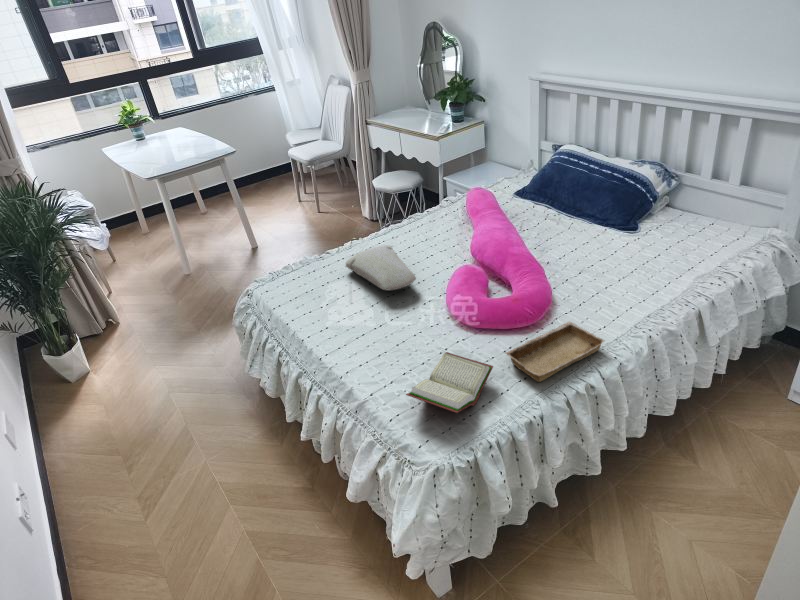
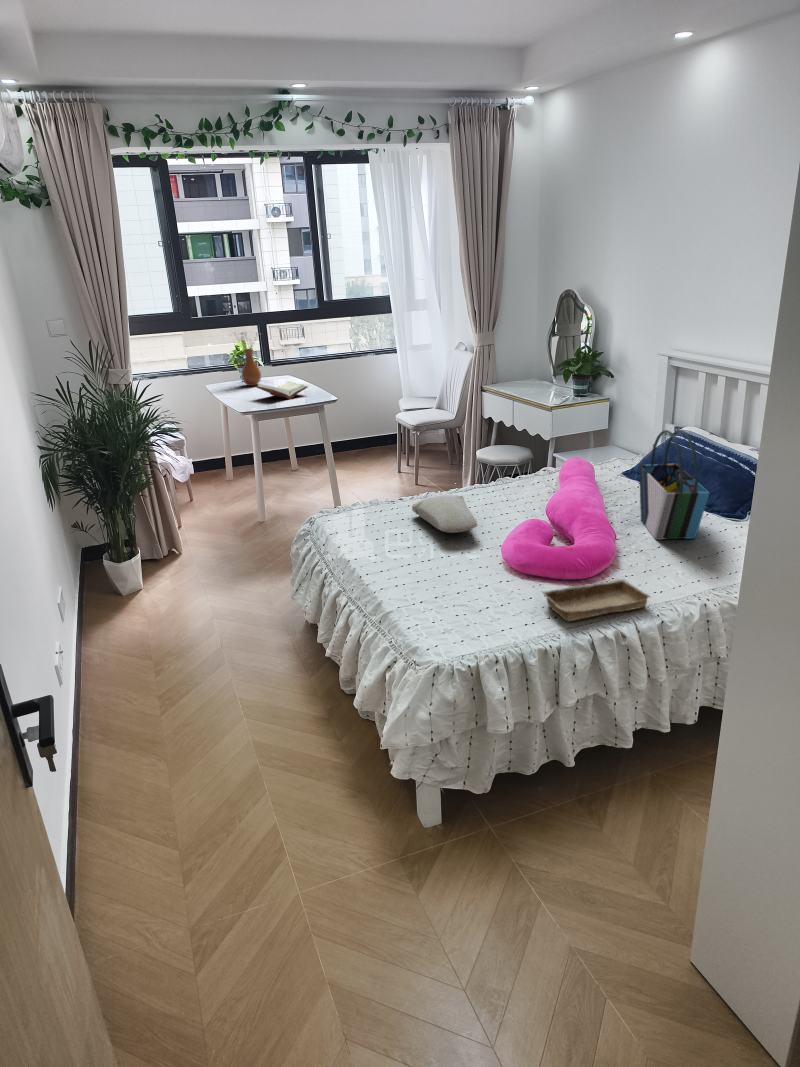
vase: none [116,91,158,145] -> present [232,332,261,386]
tote bag: none [545,162,622,265] -> present [639,430,709,540]
book: present [406,352,493,413] -> present [255,382,308,399]

